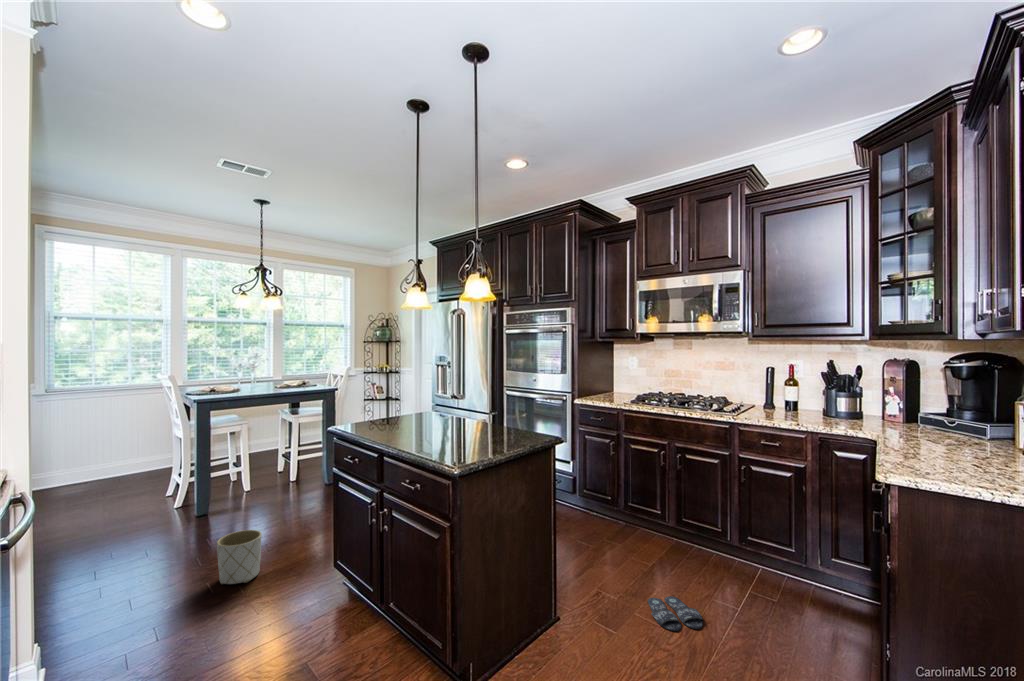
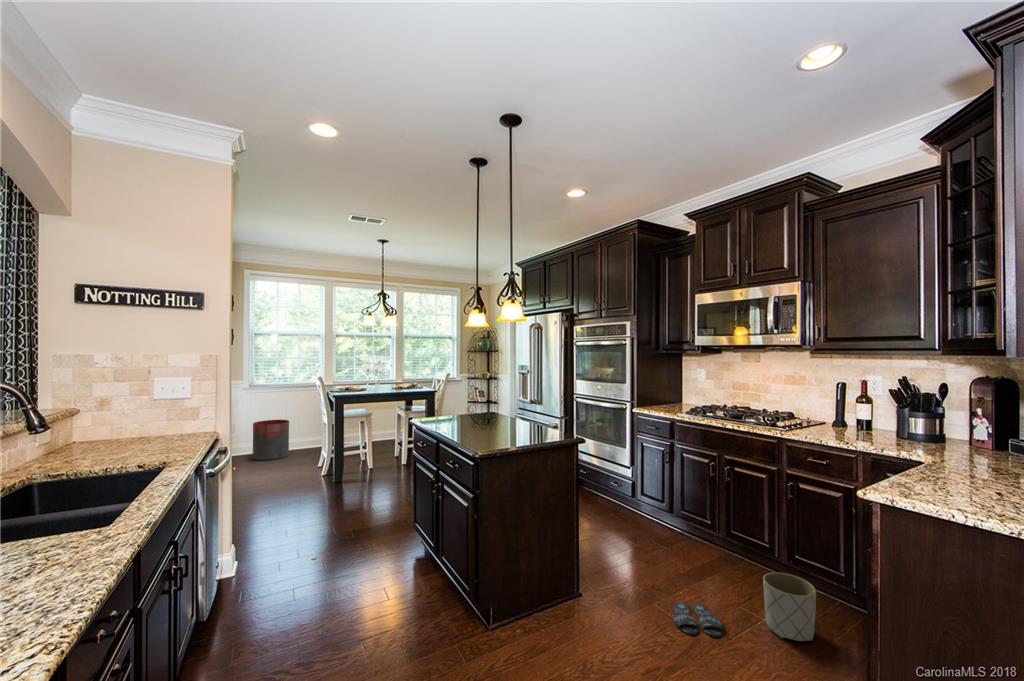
trash can: none [68,433,125,490] -> present [253,420,289,460]
planter: present [217,530,262,584] -> present [763,572,816,641]

